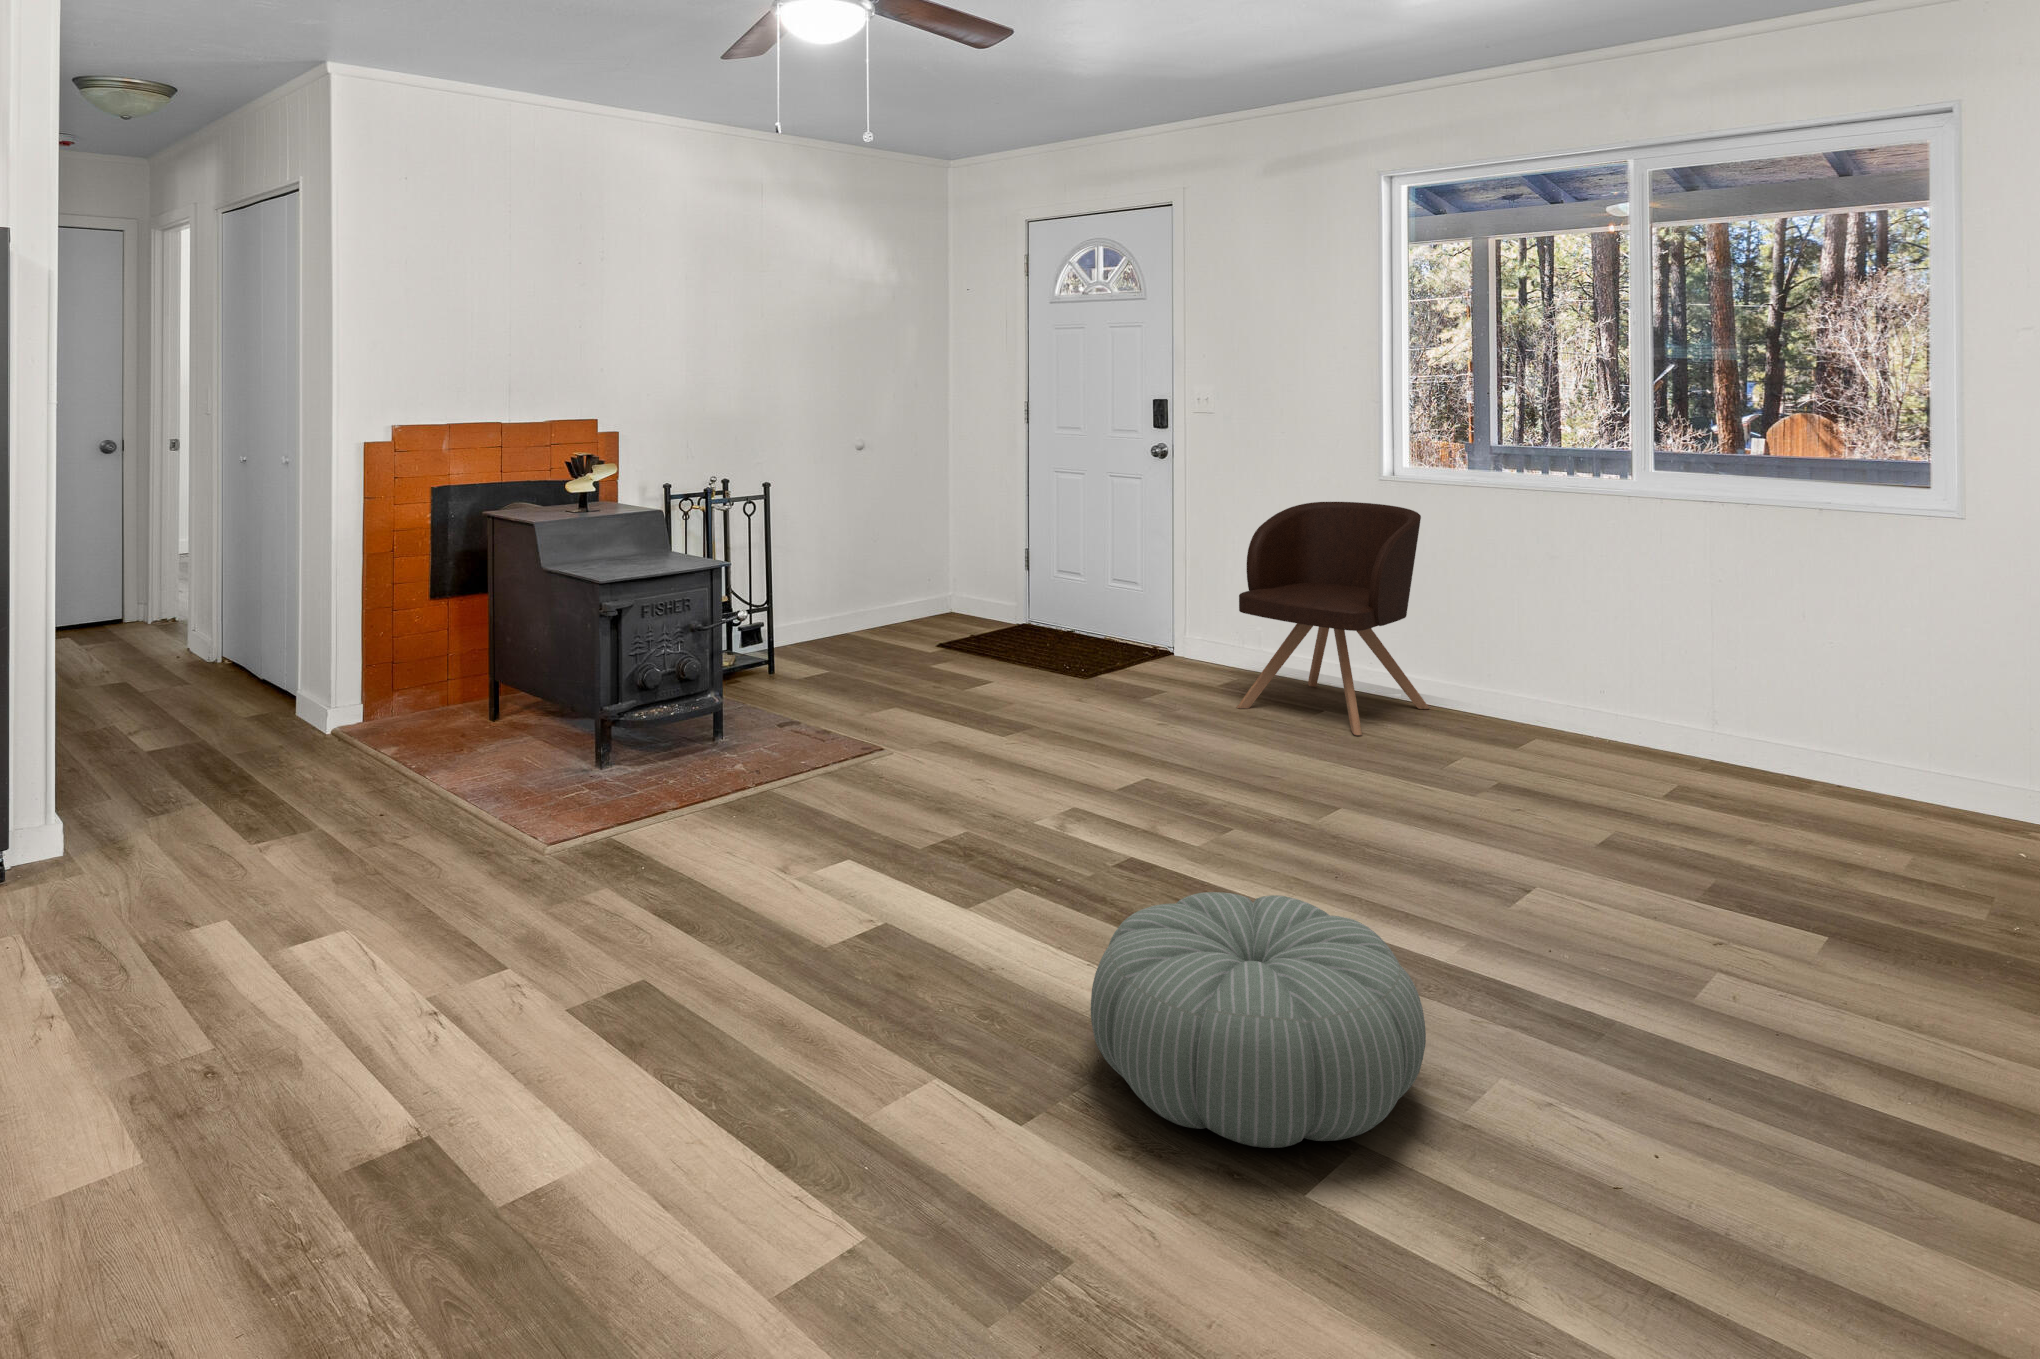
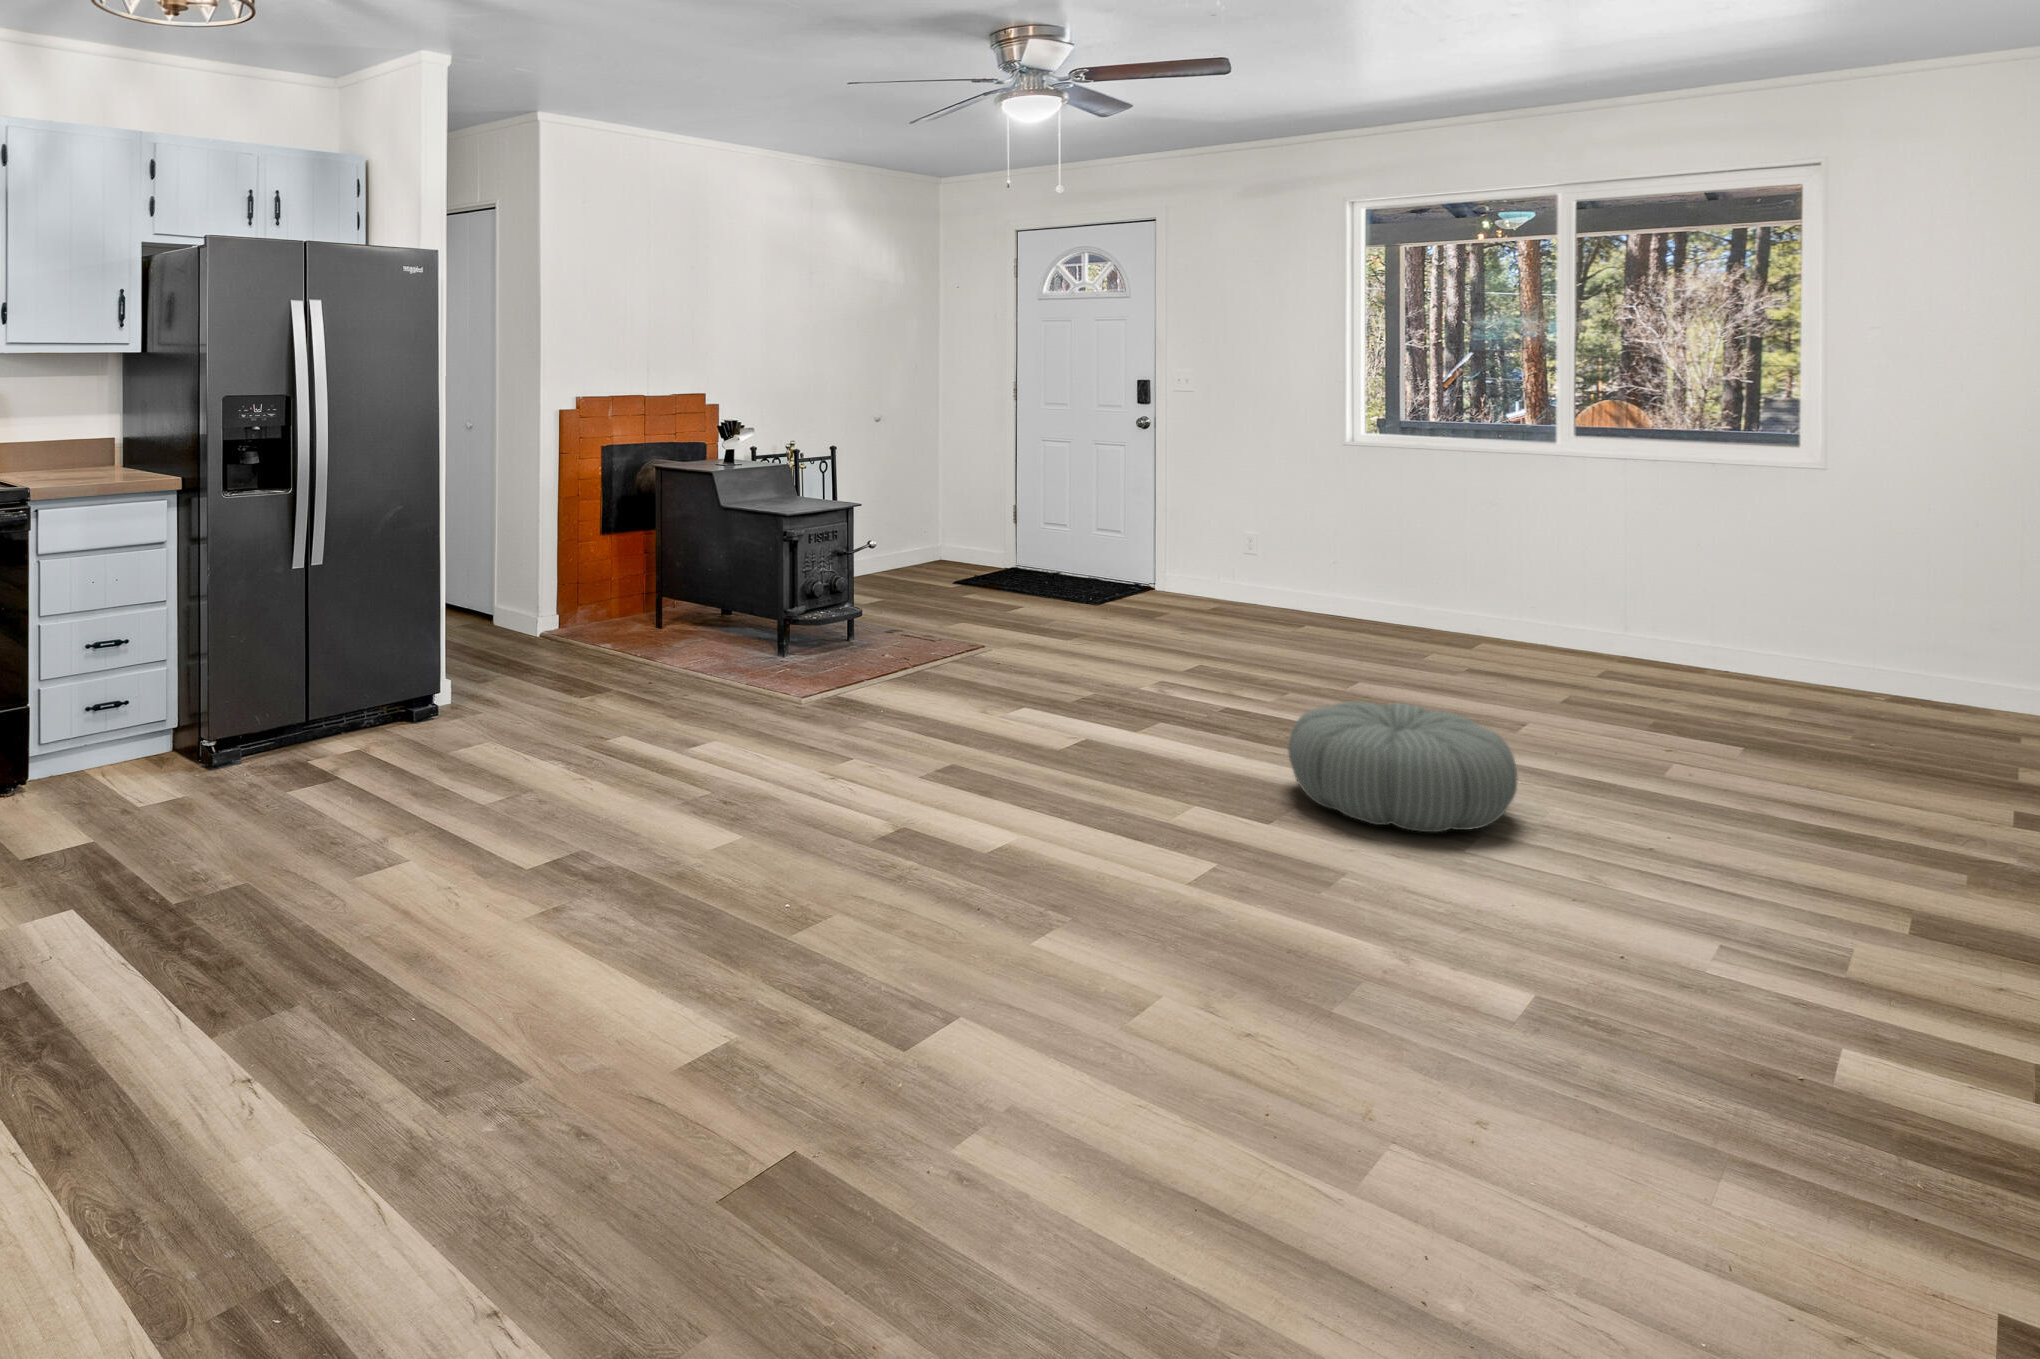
armchair: present [1237,502,1429,735] -> none [1239,464,1393,642]

